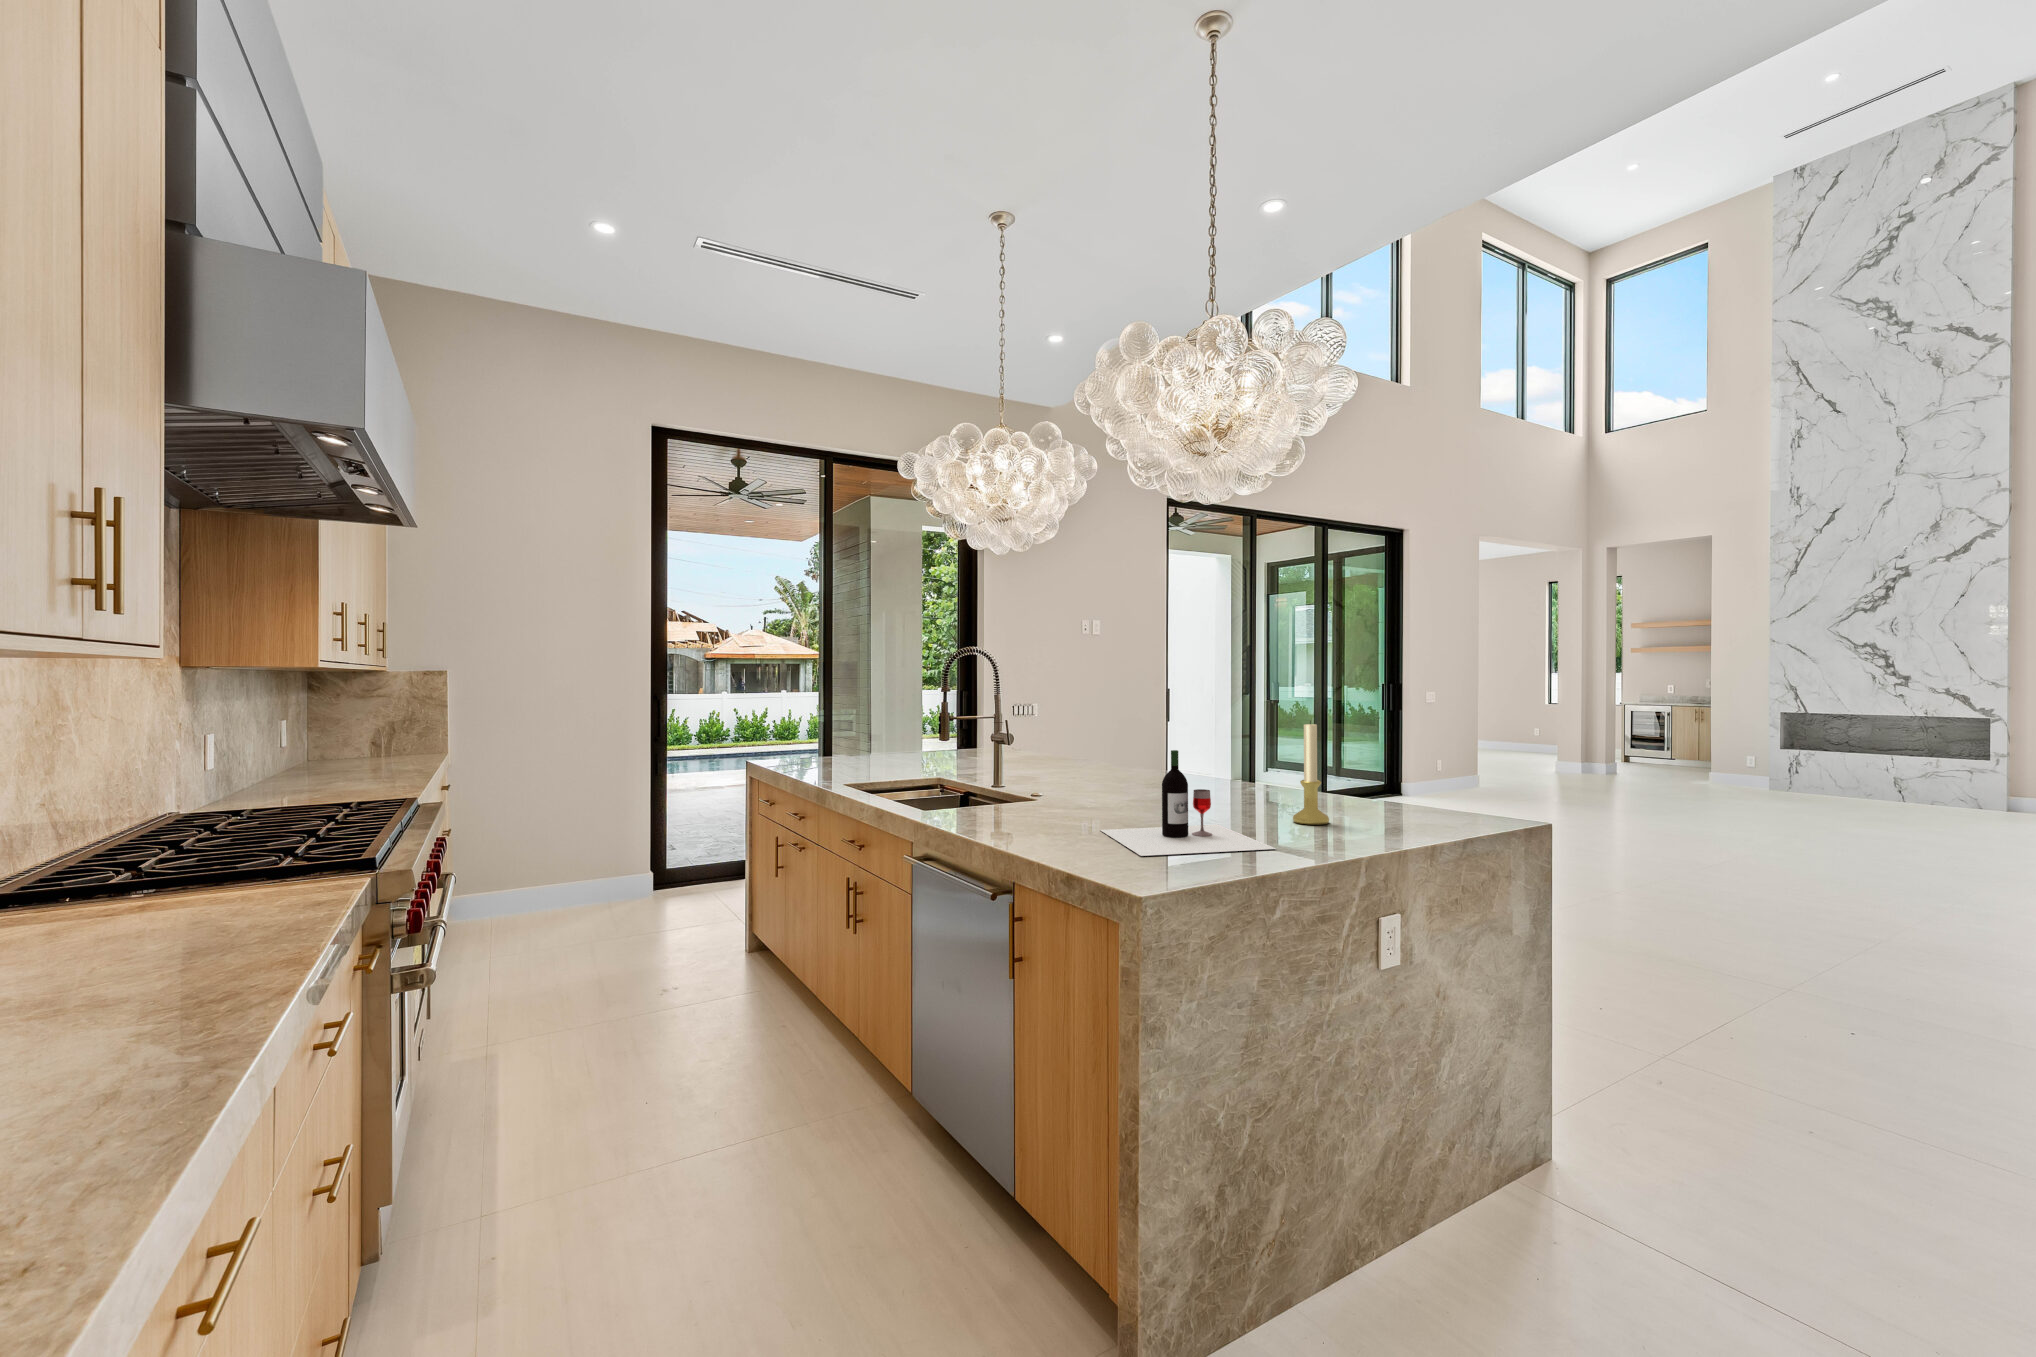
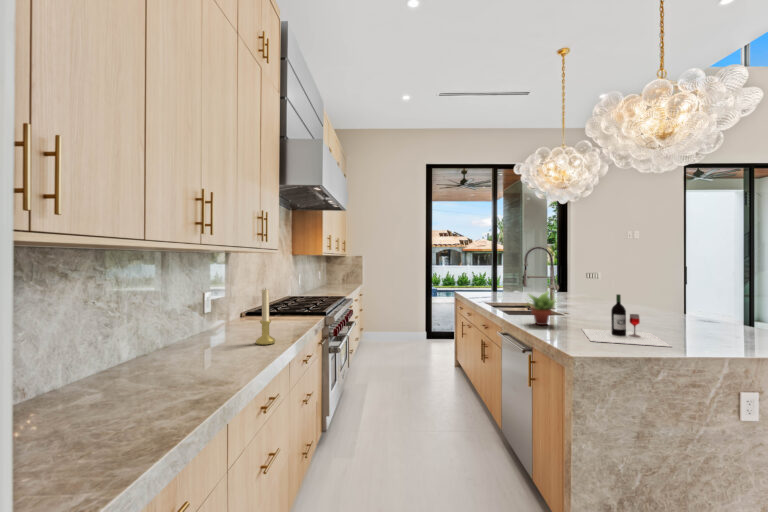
candle holder: present [1293,721,1329,825] -> present [256,289,275,345]
succulent plant: none [978,747,1058,831] -> present [529,291,556,325]

